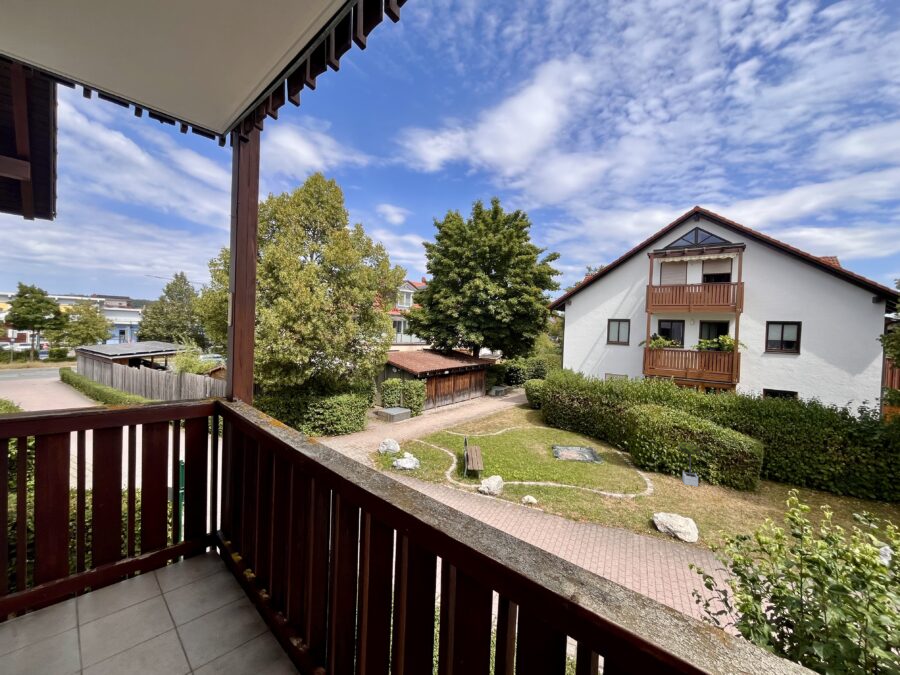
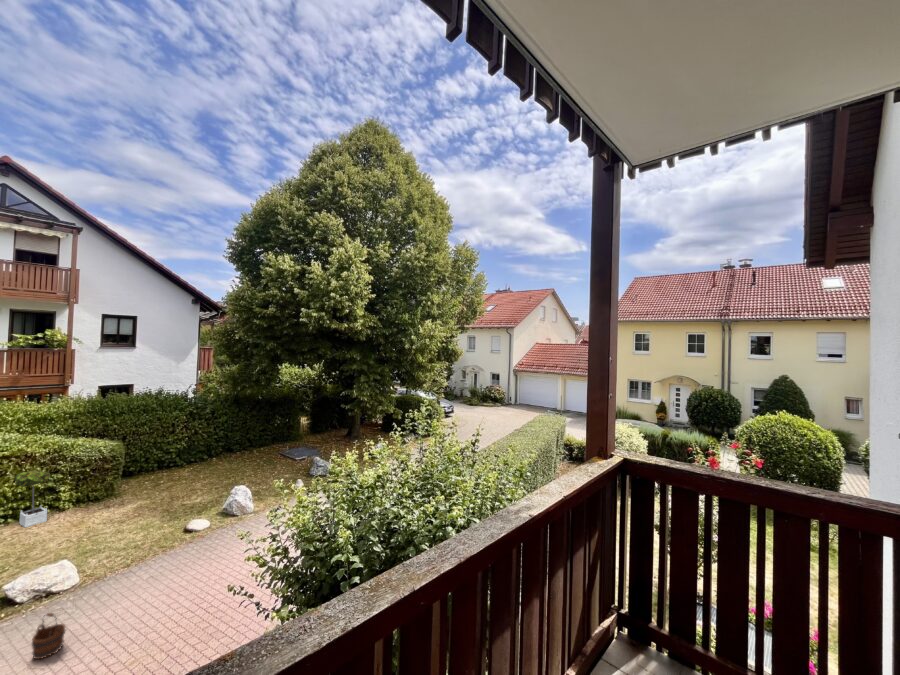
wooden bucket: none [654,545,674,579] -> present [32,613,65,659]

